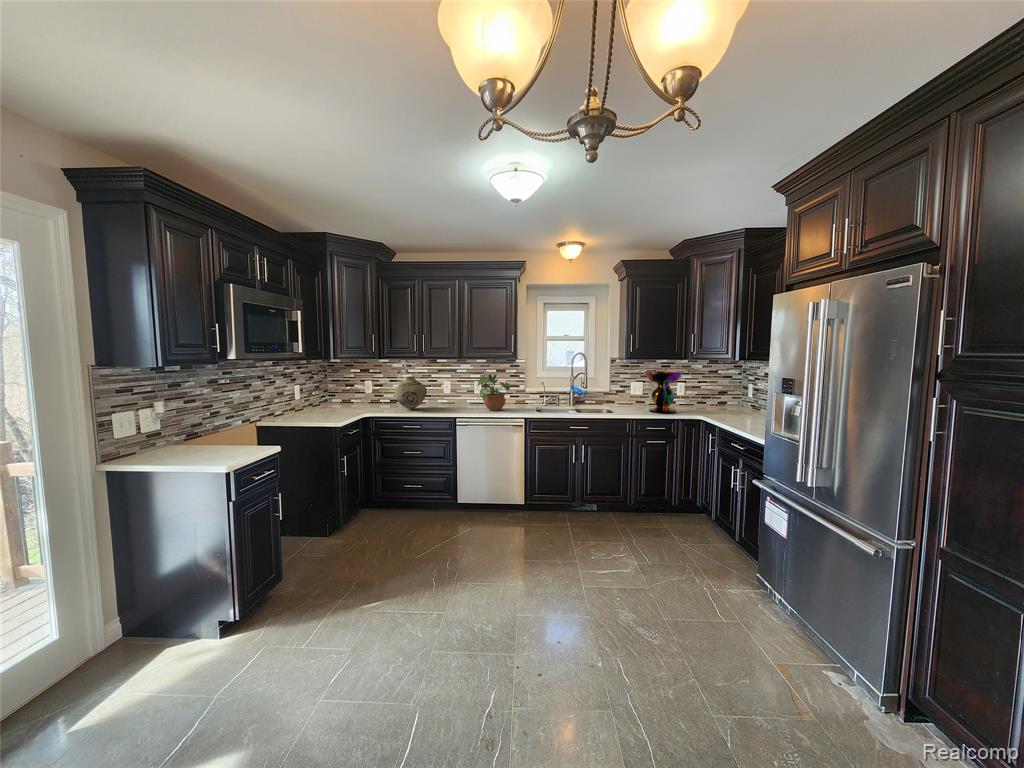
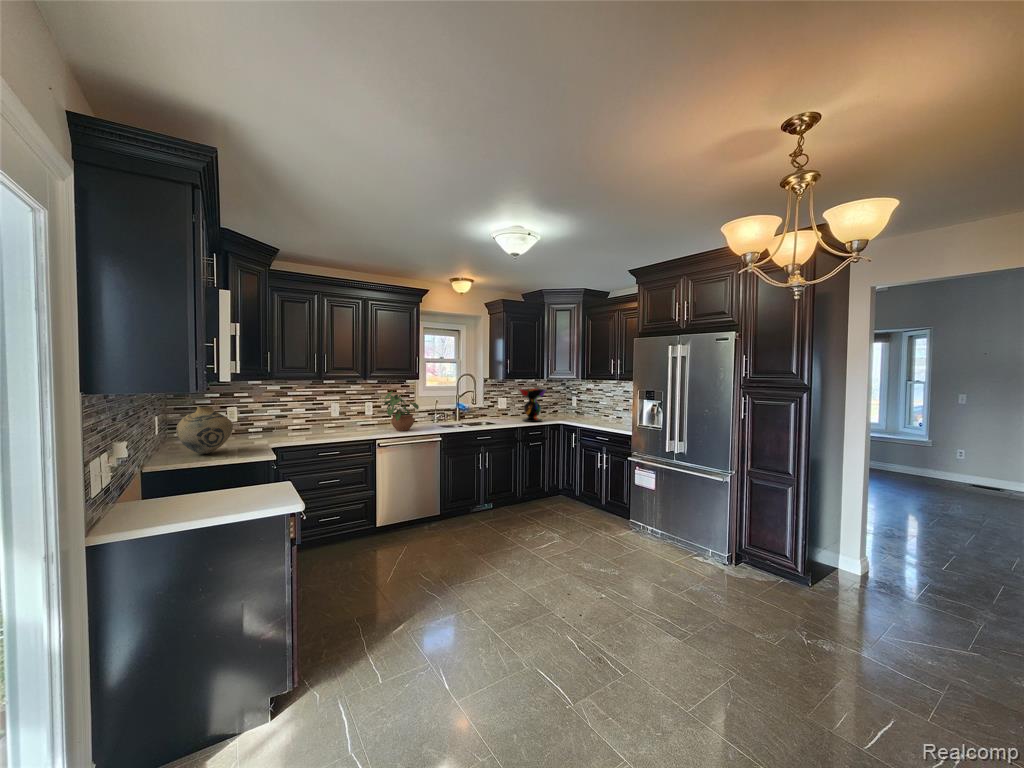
vase: present [395,376,427,409] -> present [176,405,233,454]

